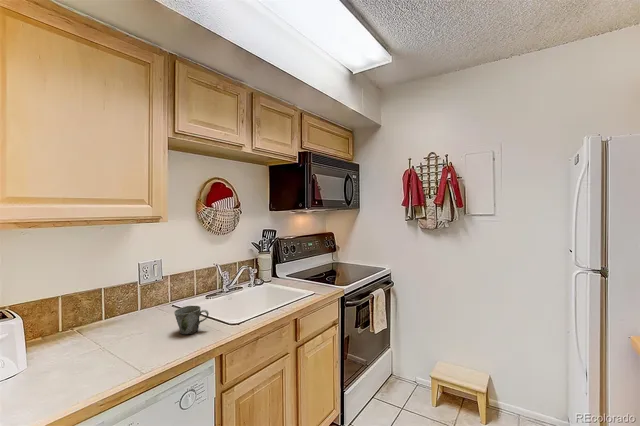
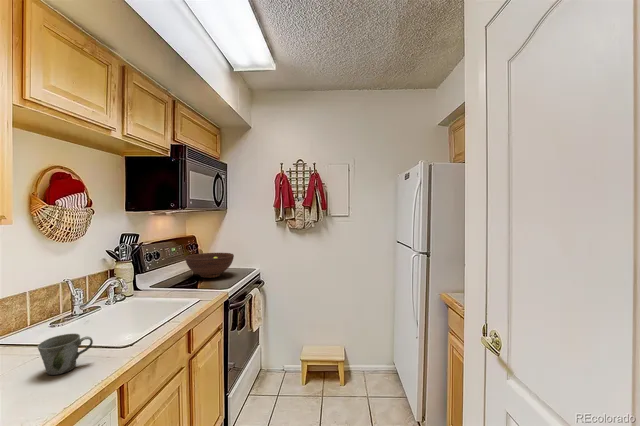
fruit bowl: none [318,250,361,273] -> present [185,253,234,278]

